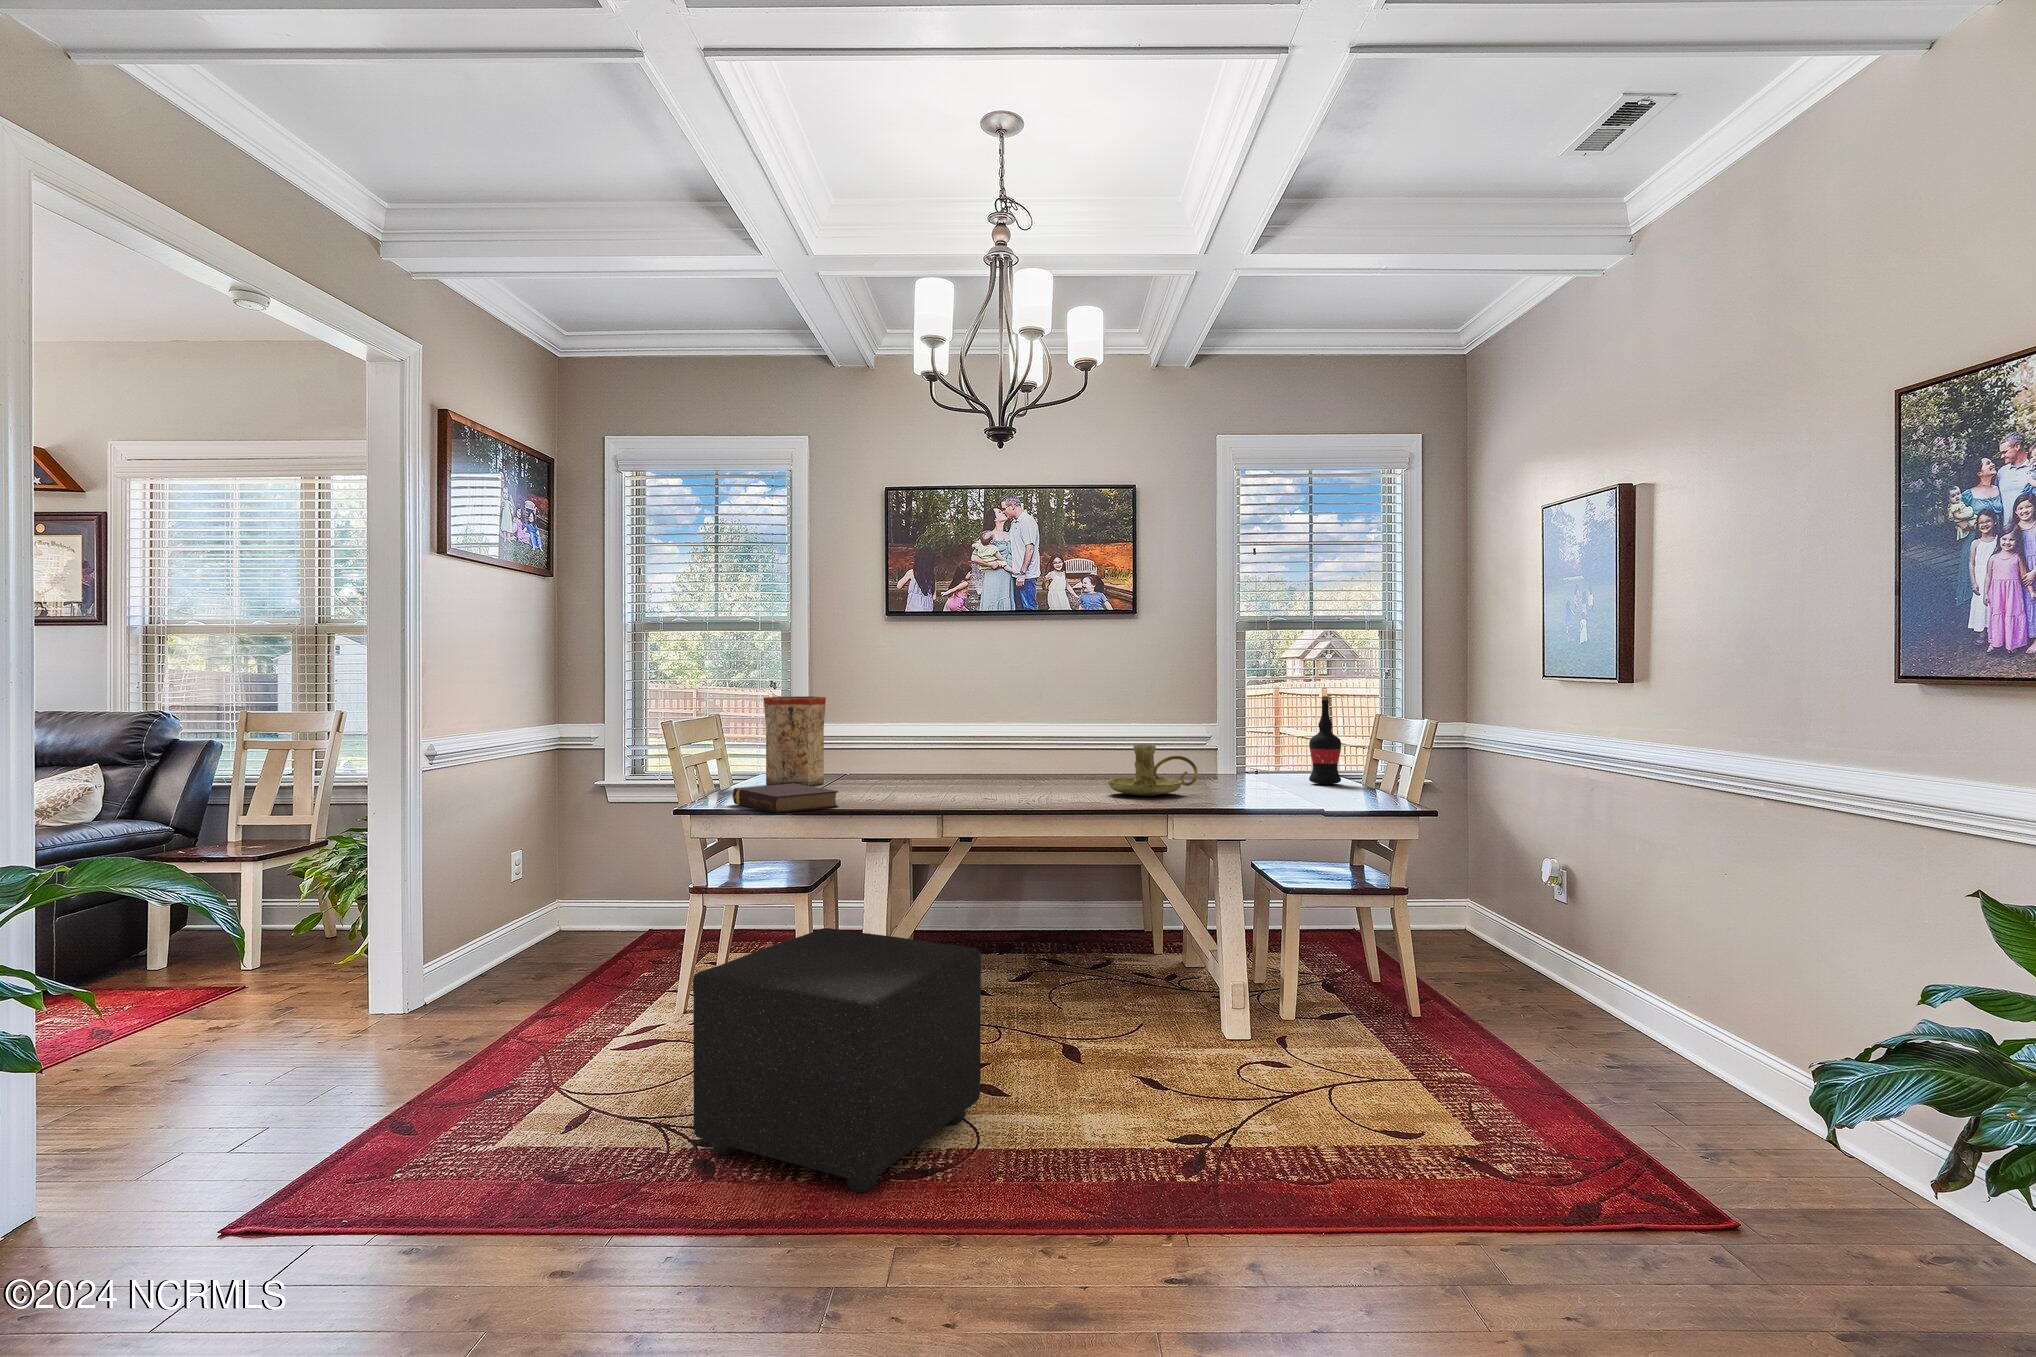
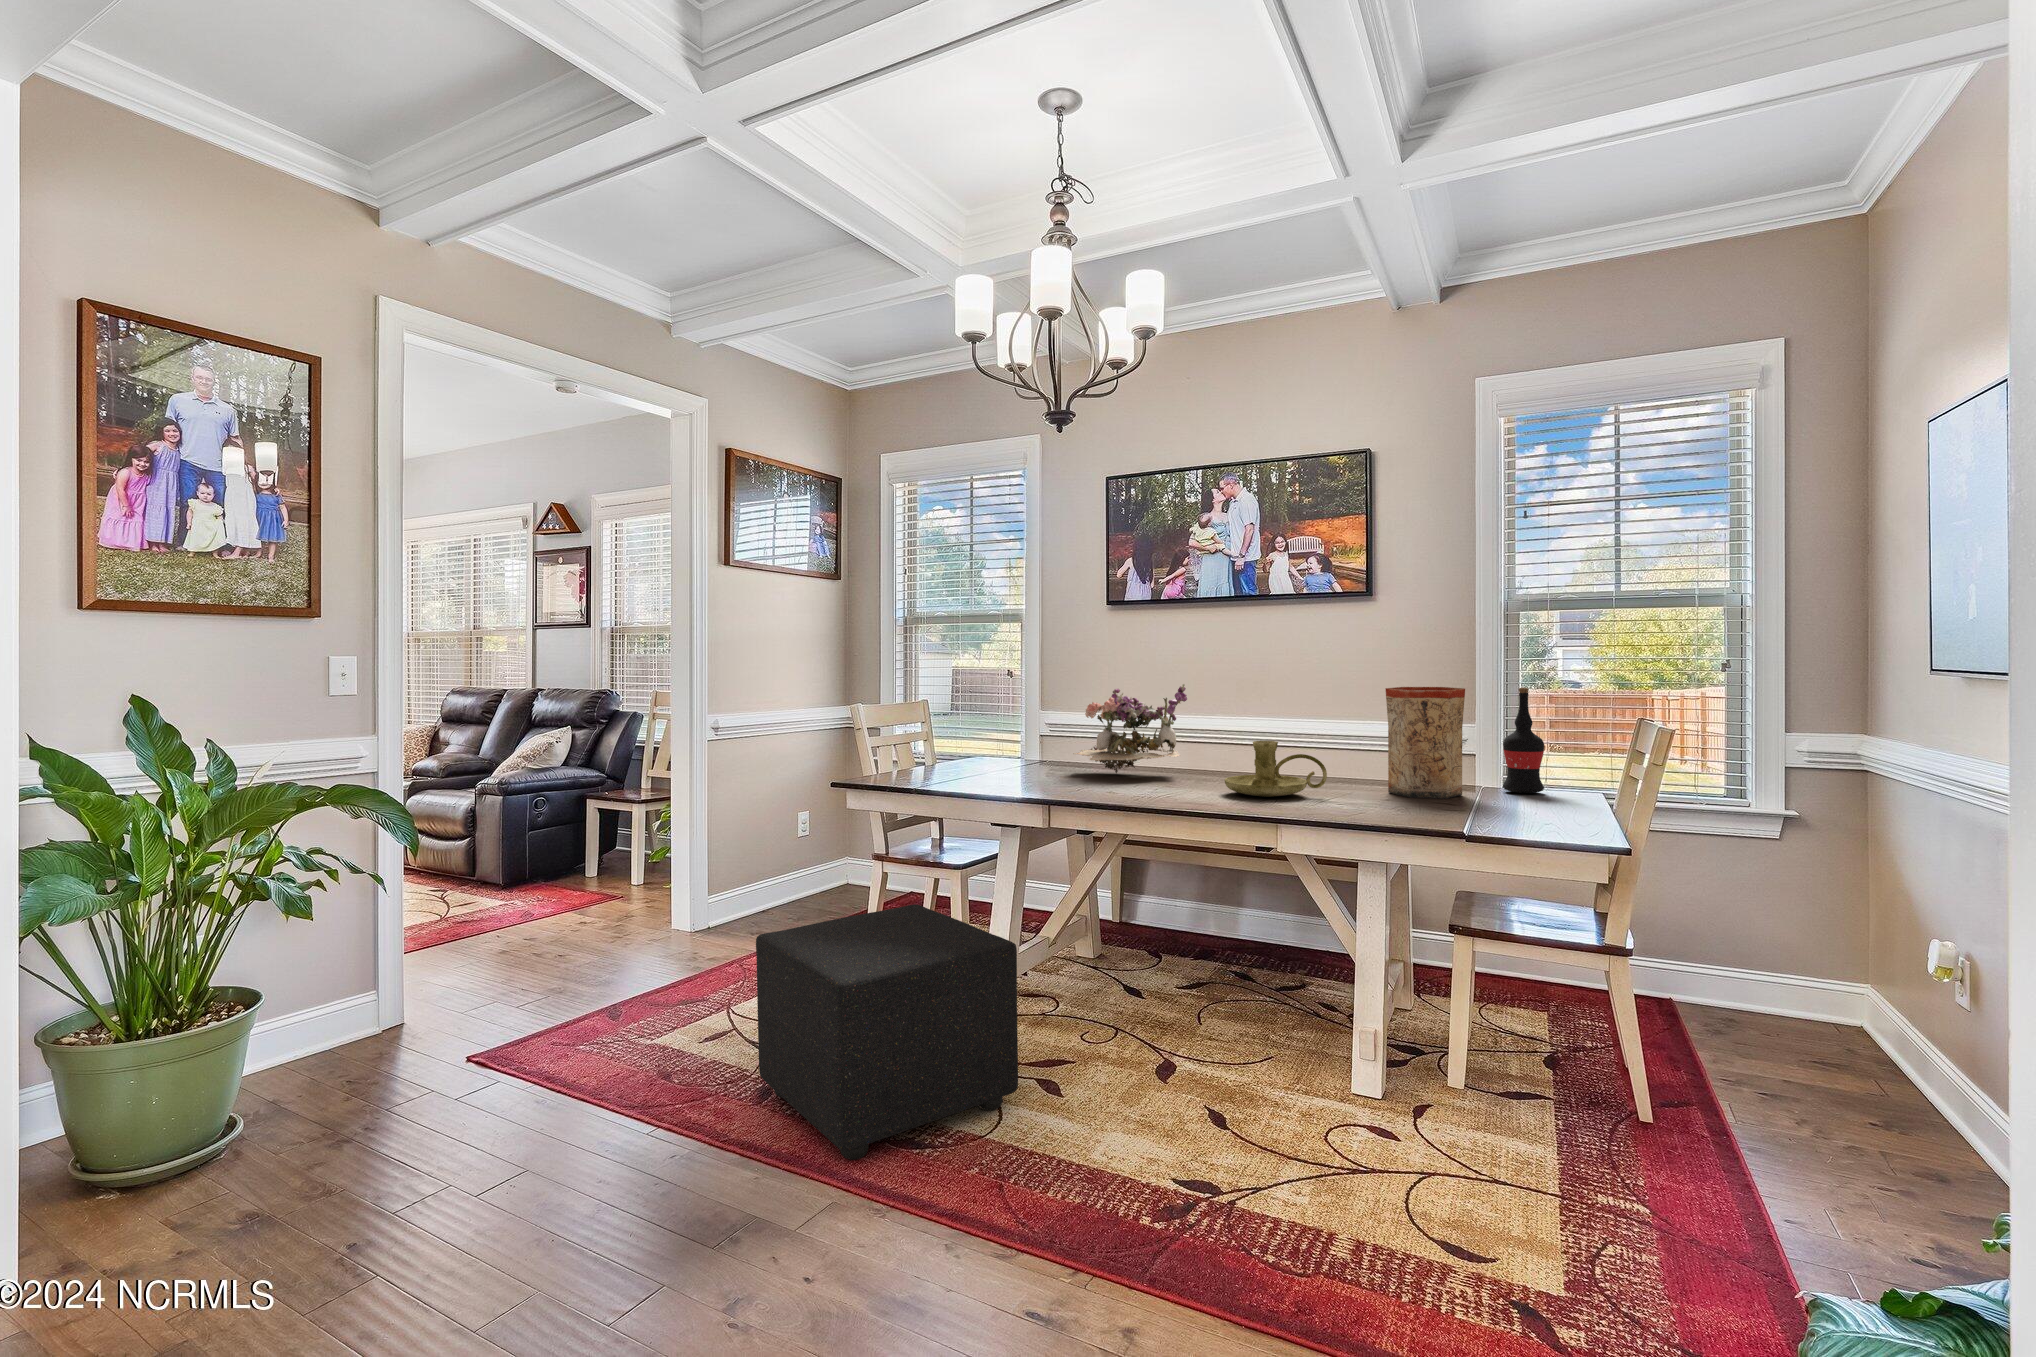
flower arrangement: none [923,695,1037,785] -> present [1074,684,1187,773]
vase: present [764,696,826,786] -> present [1386,687,1465,799]
book: present [733,783,838,813] -> none [864,767,938,795]

